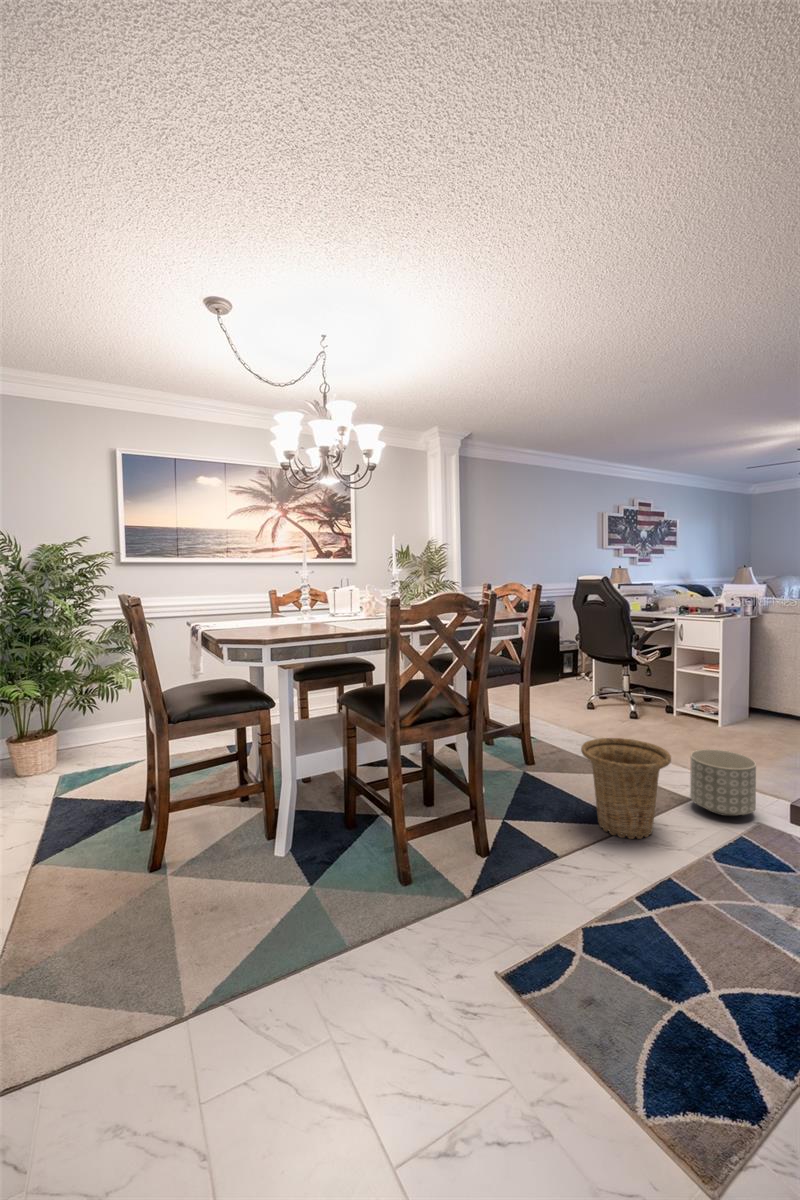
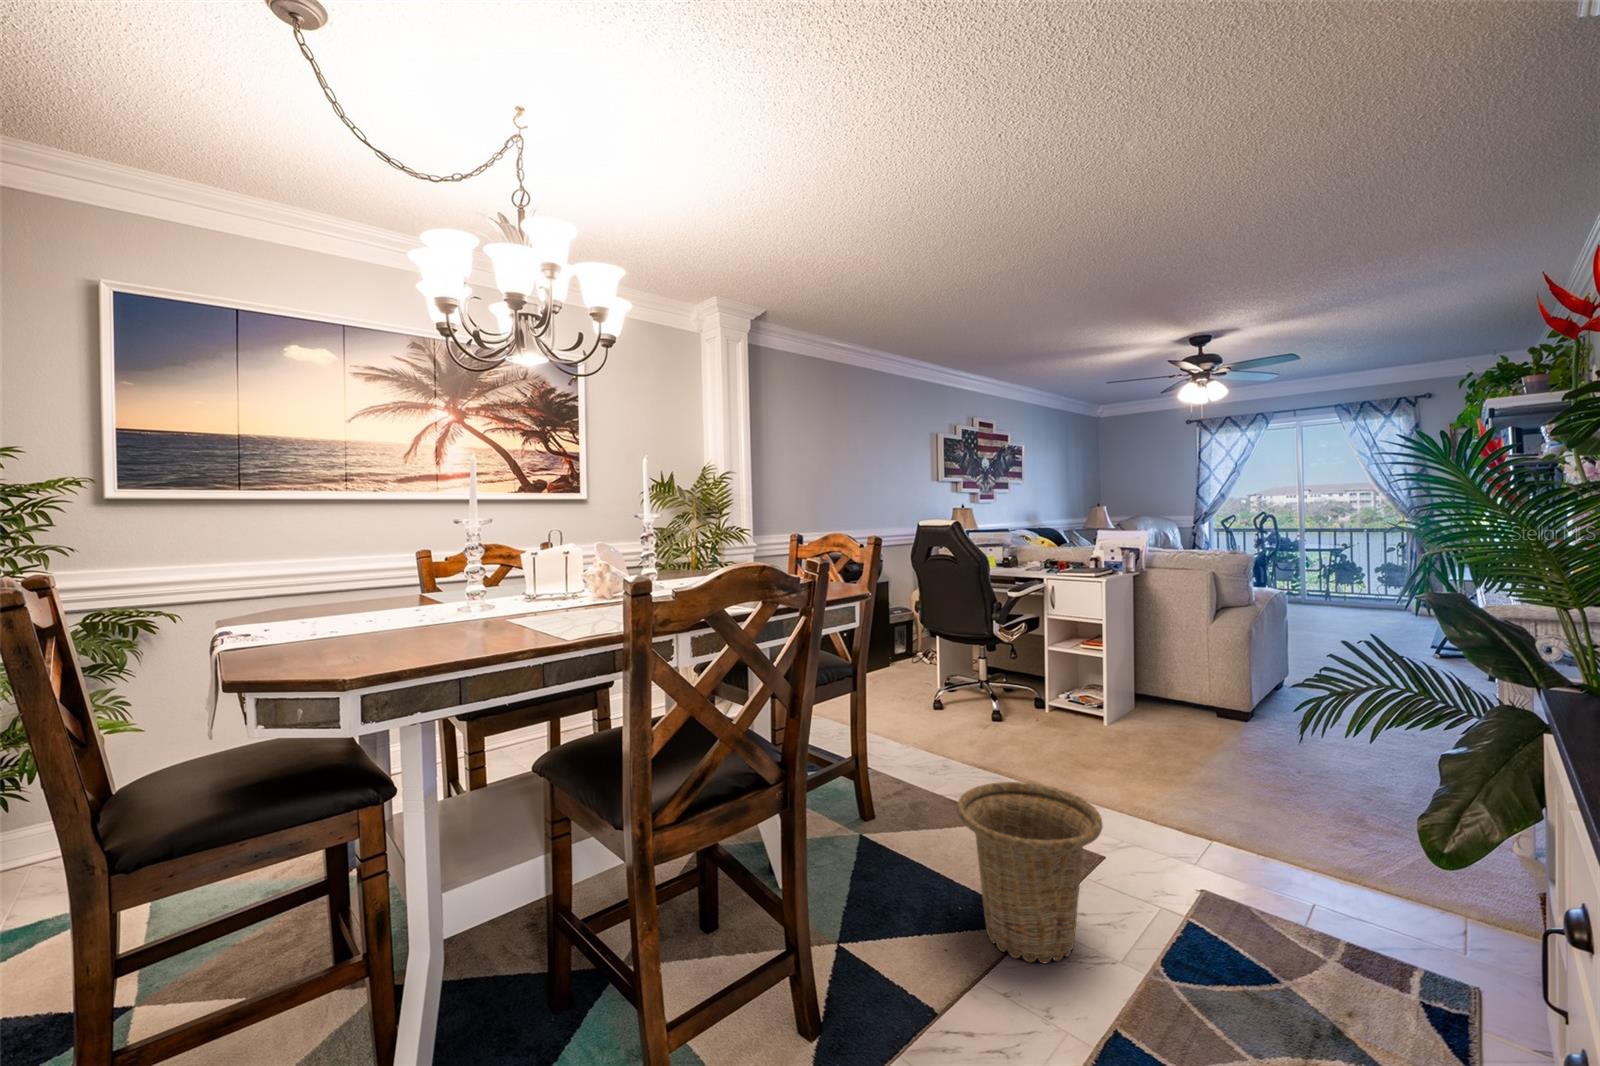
planter: present [690,749,756,816] -> none [1113,785,1212,895]

